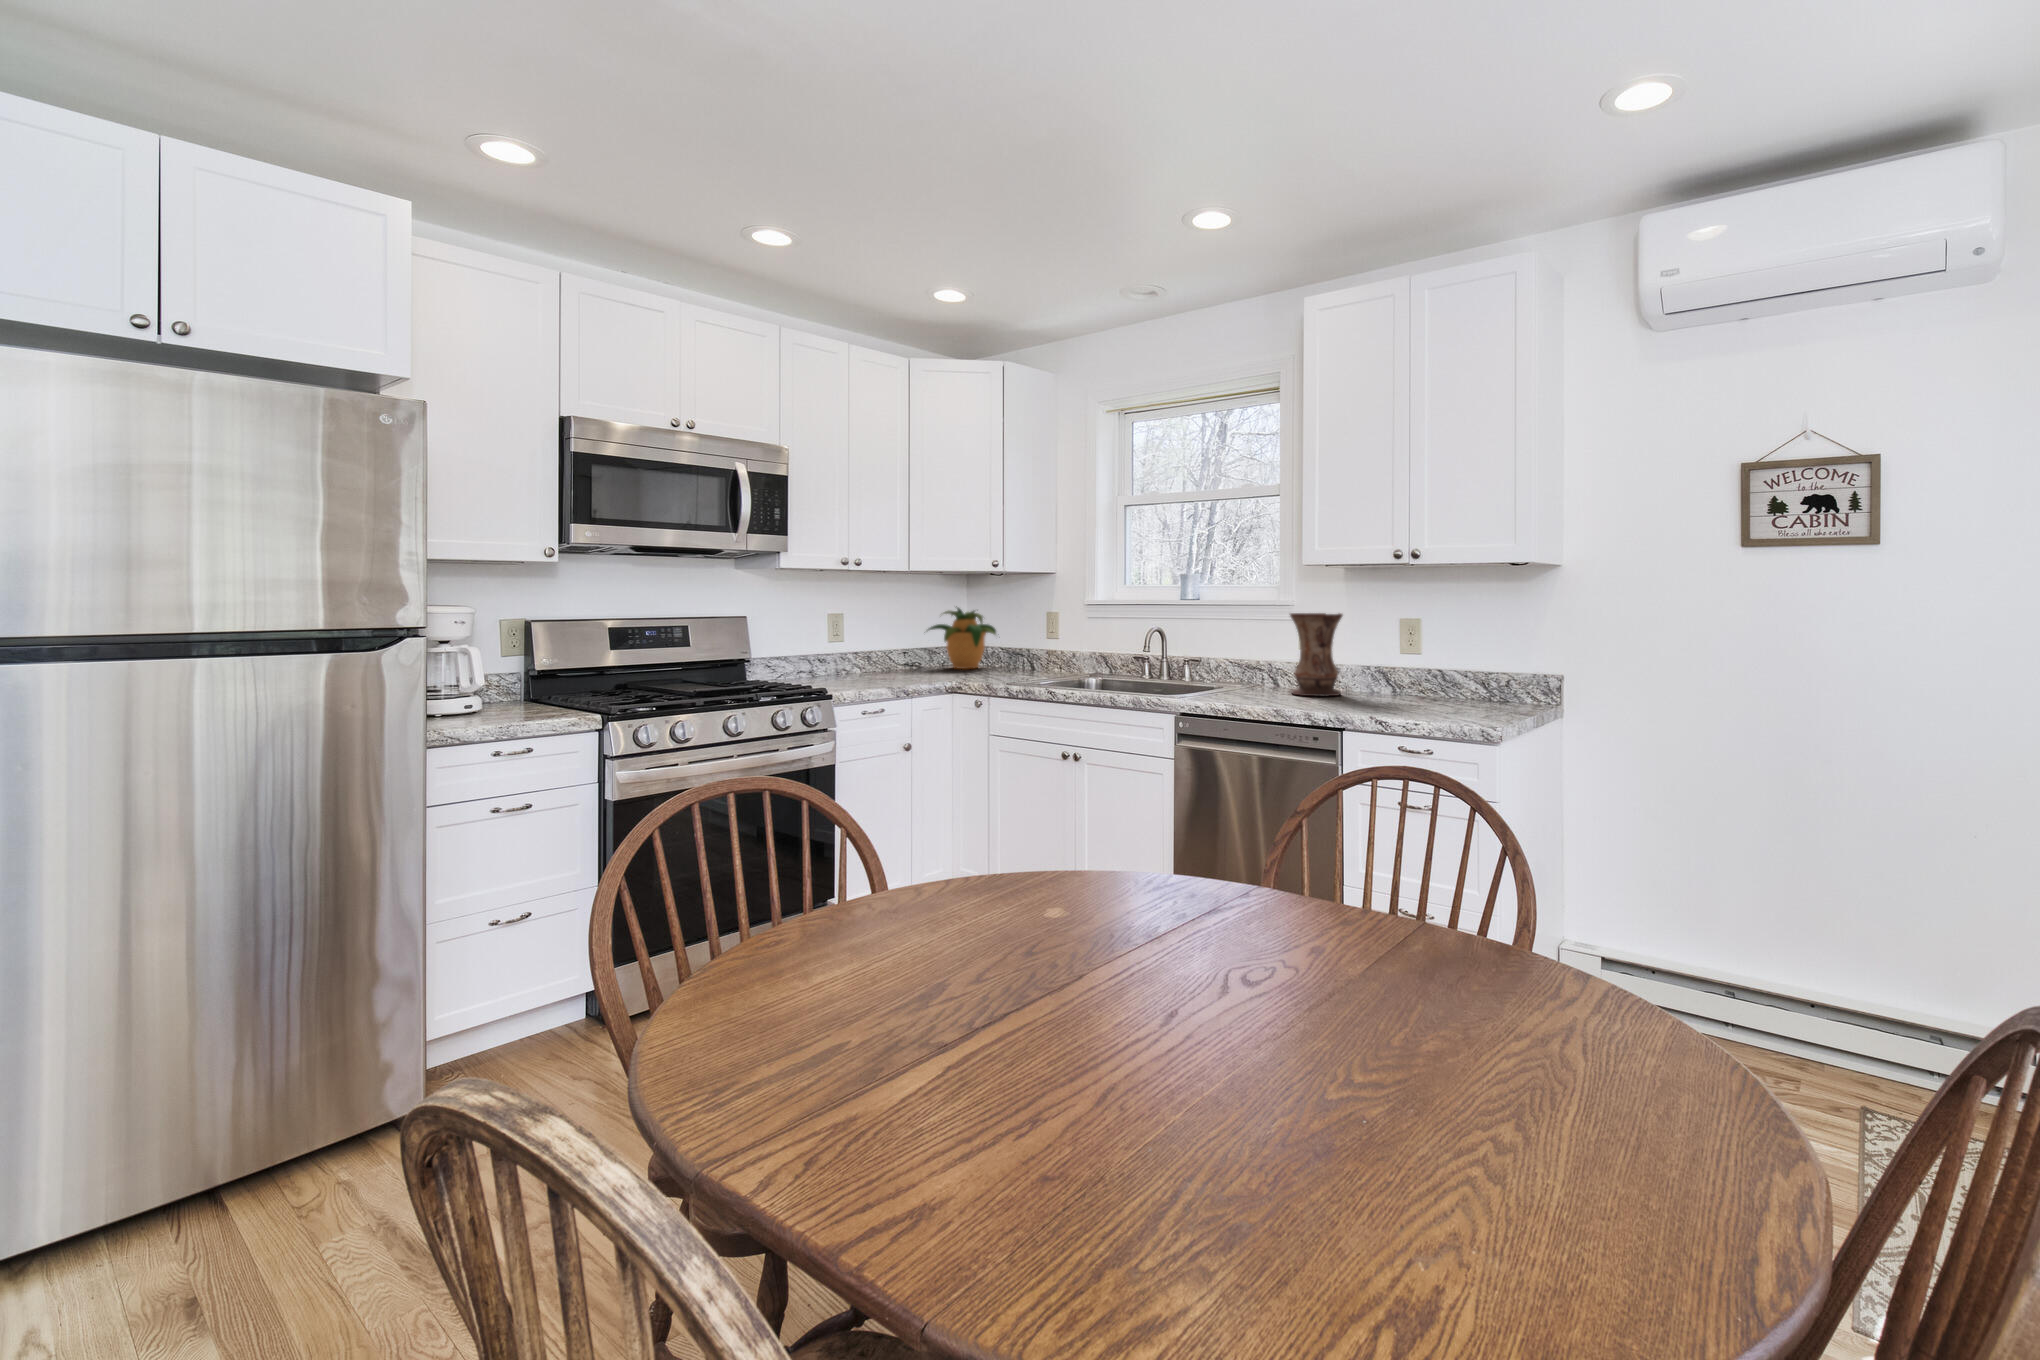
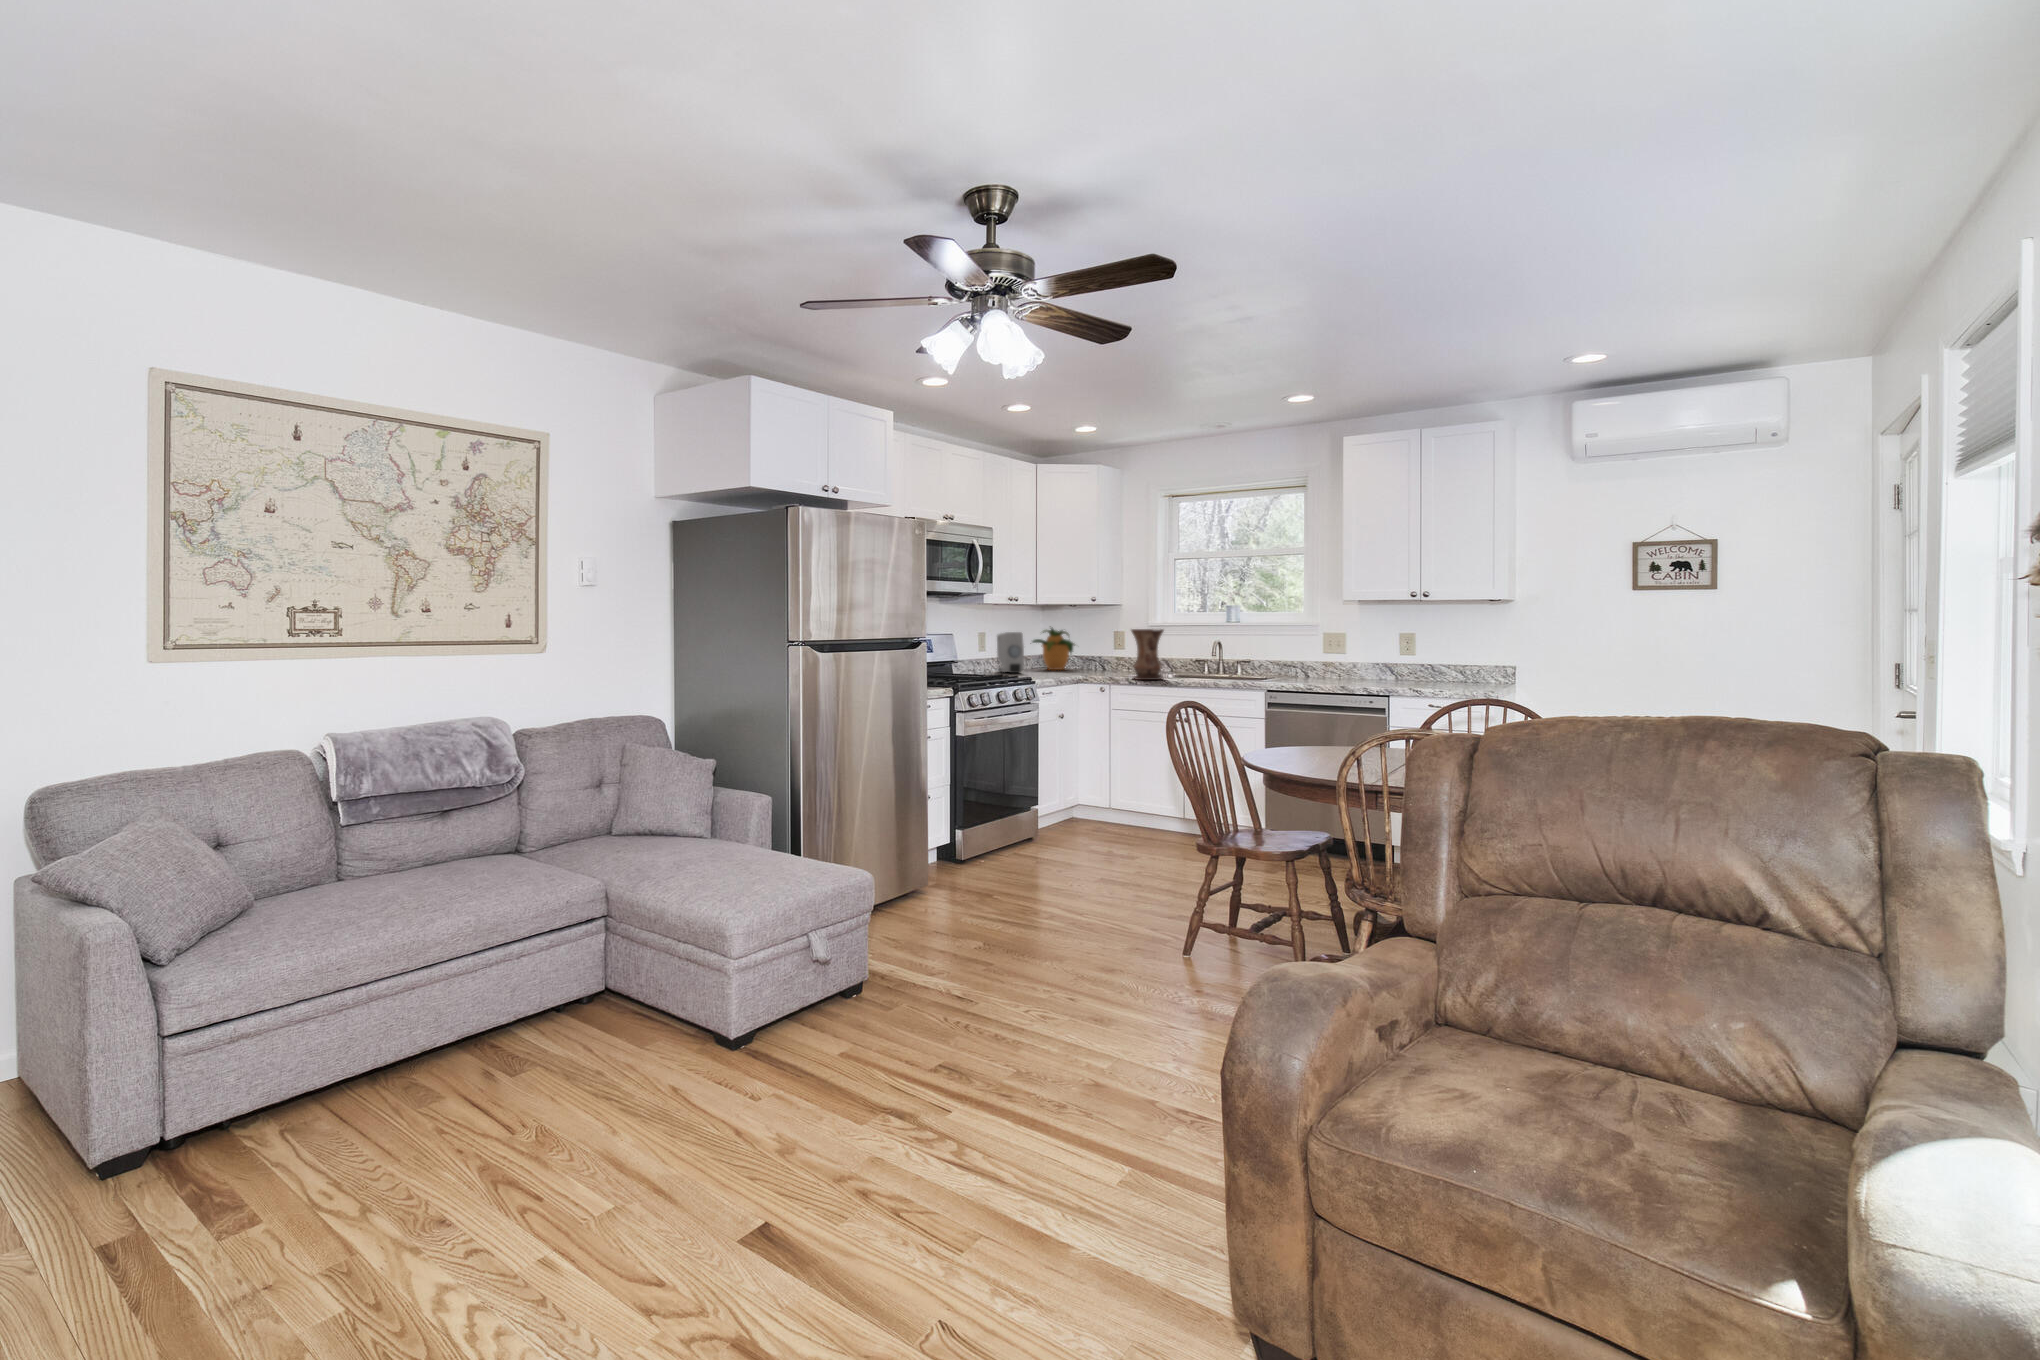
vase: present [1290,613,1343,696] -> present [1131,629,1163,680]
soap dispenser: none [858,614,887,675] -> present [997,632,1024,673]

